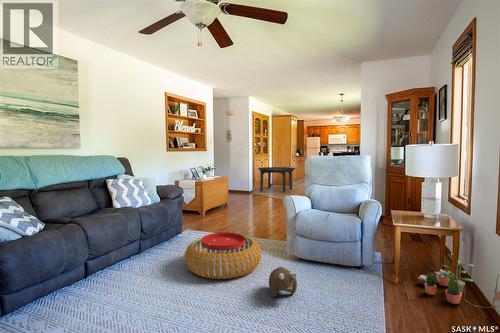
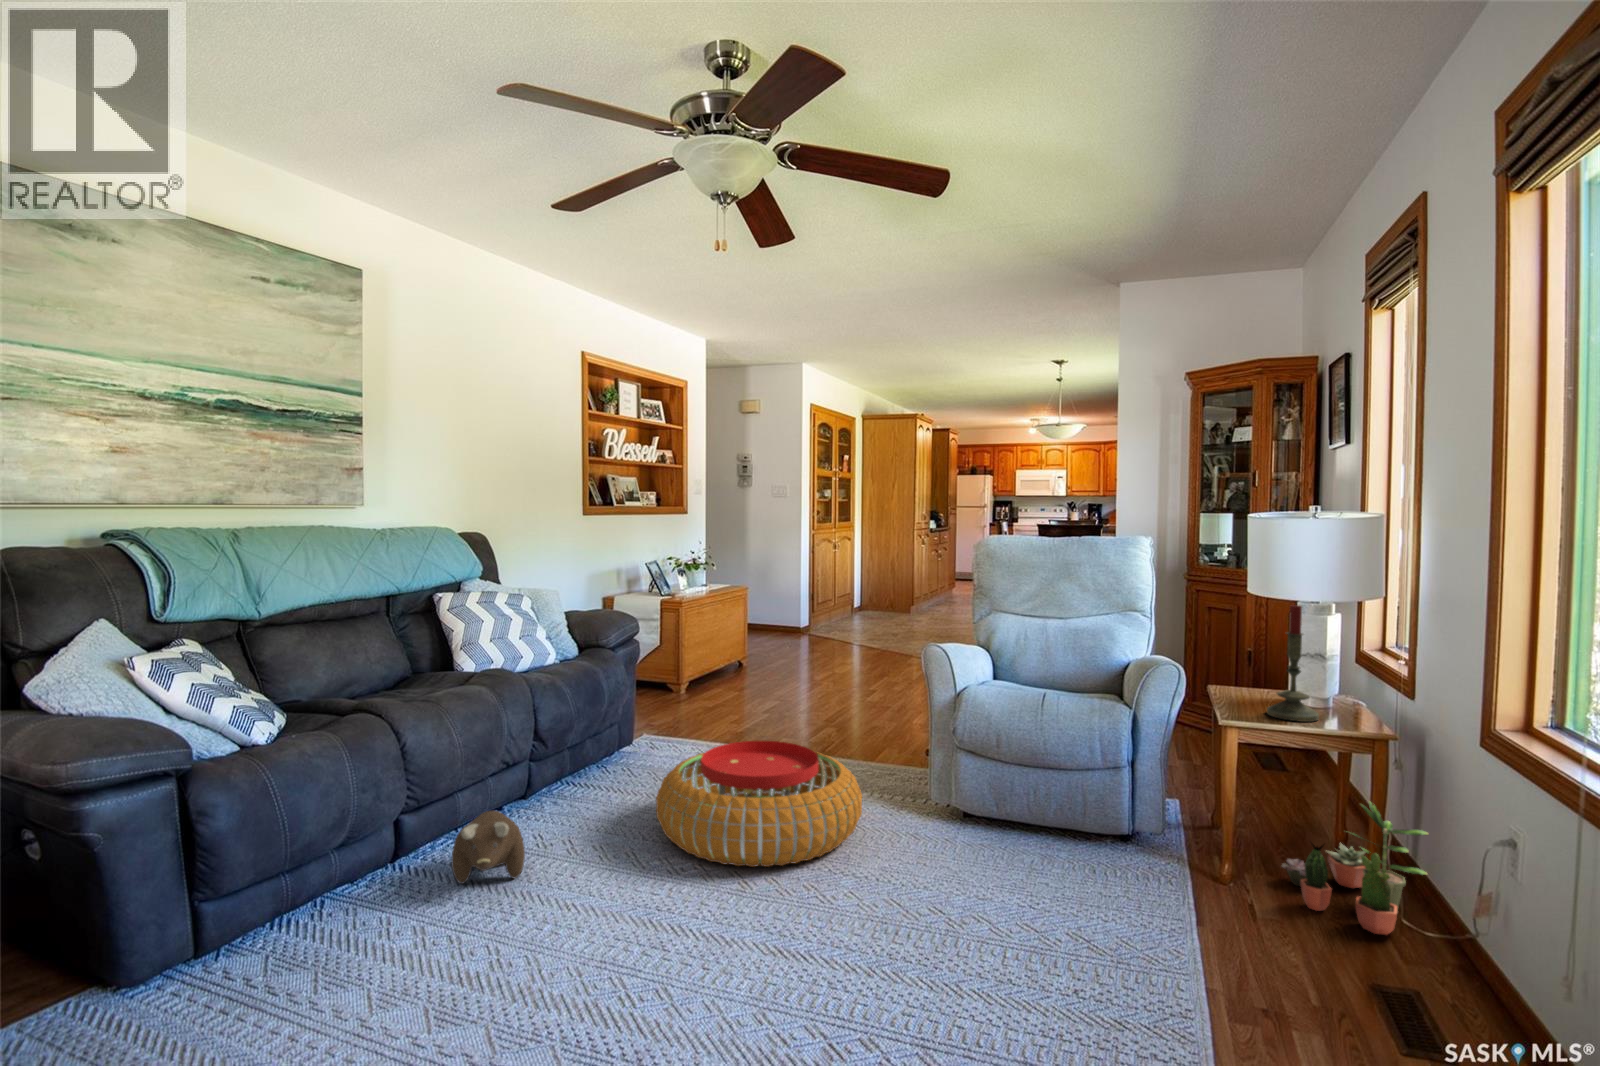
round table: present [258,167,295,192] -> none [823,559,929,630]
candle: none [413,178,433,224] -> present [1267,604,1319,722]
plush toy: present [269,267,297,297] -> present [452,811,525,883]

